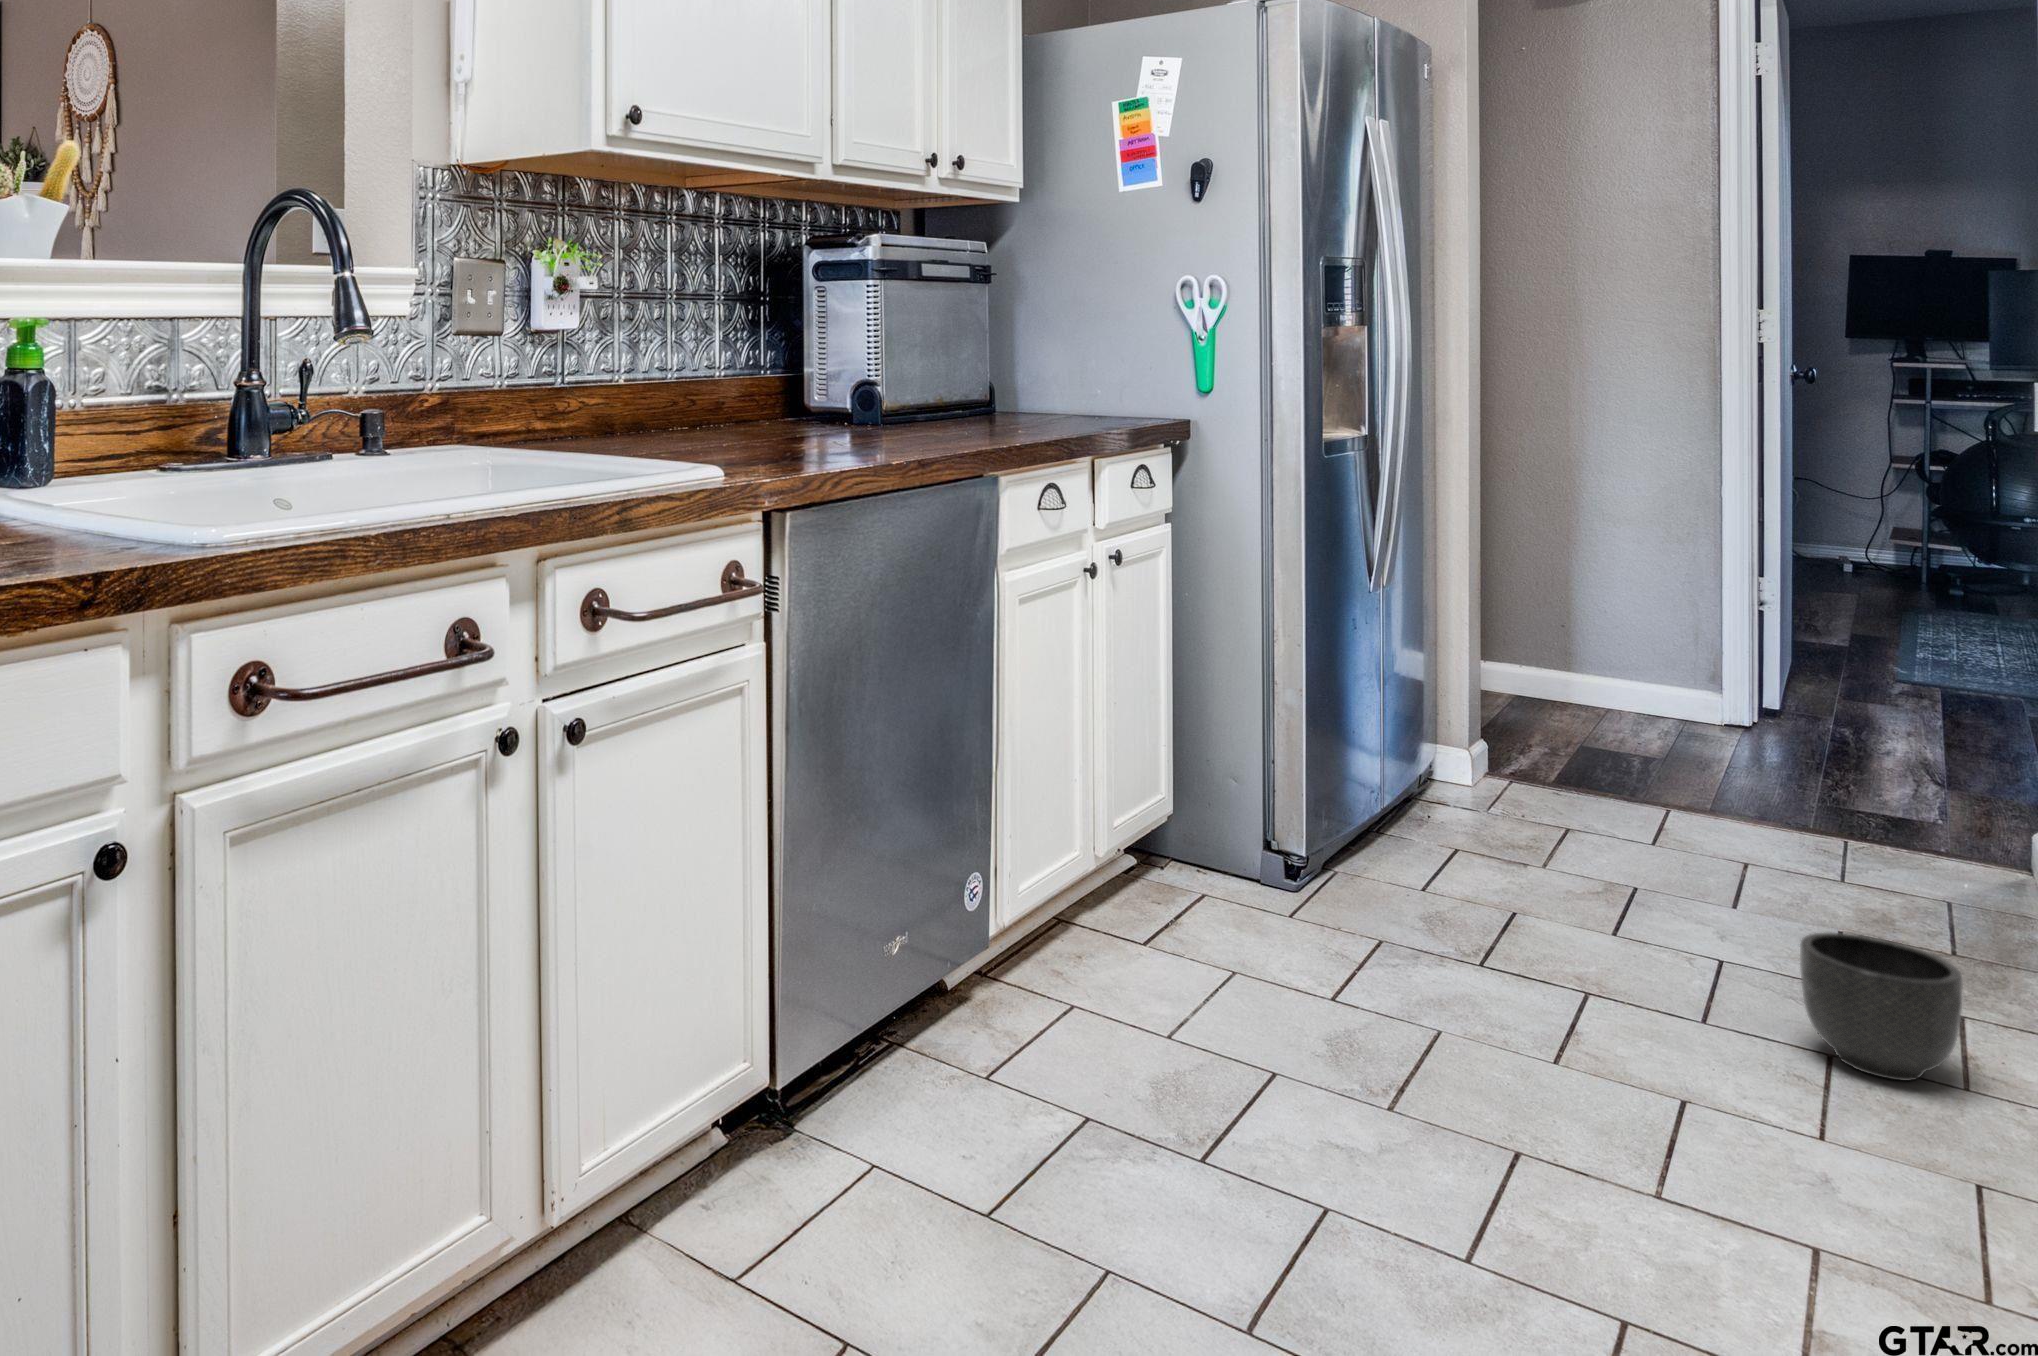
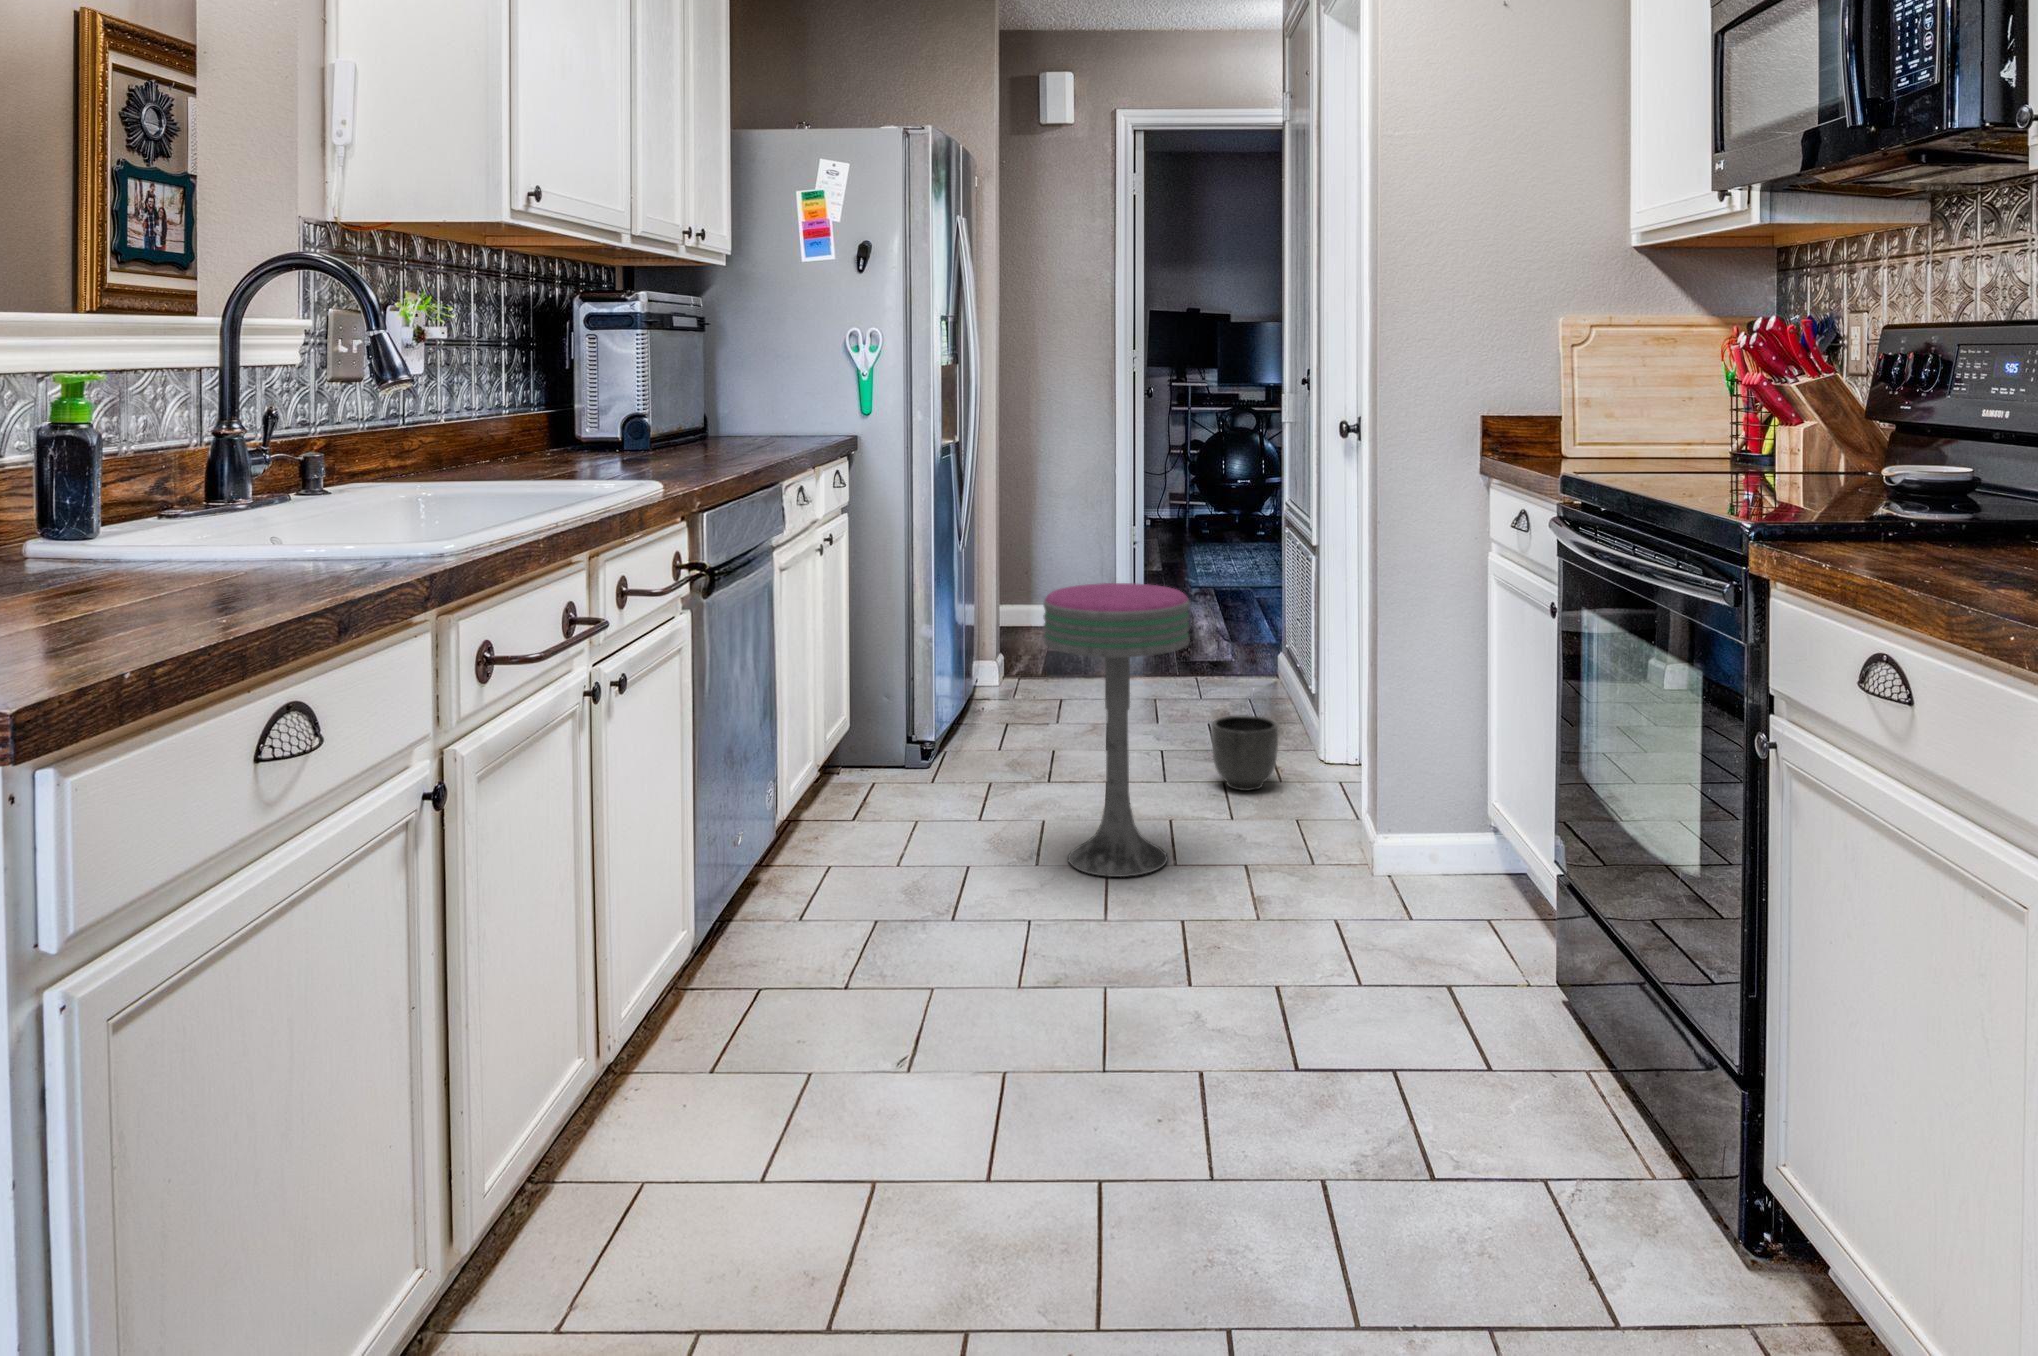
bar stool: none [1400,669,1695,1177] -> present [1043,583,1190,877]

